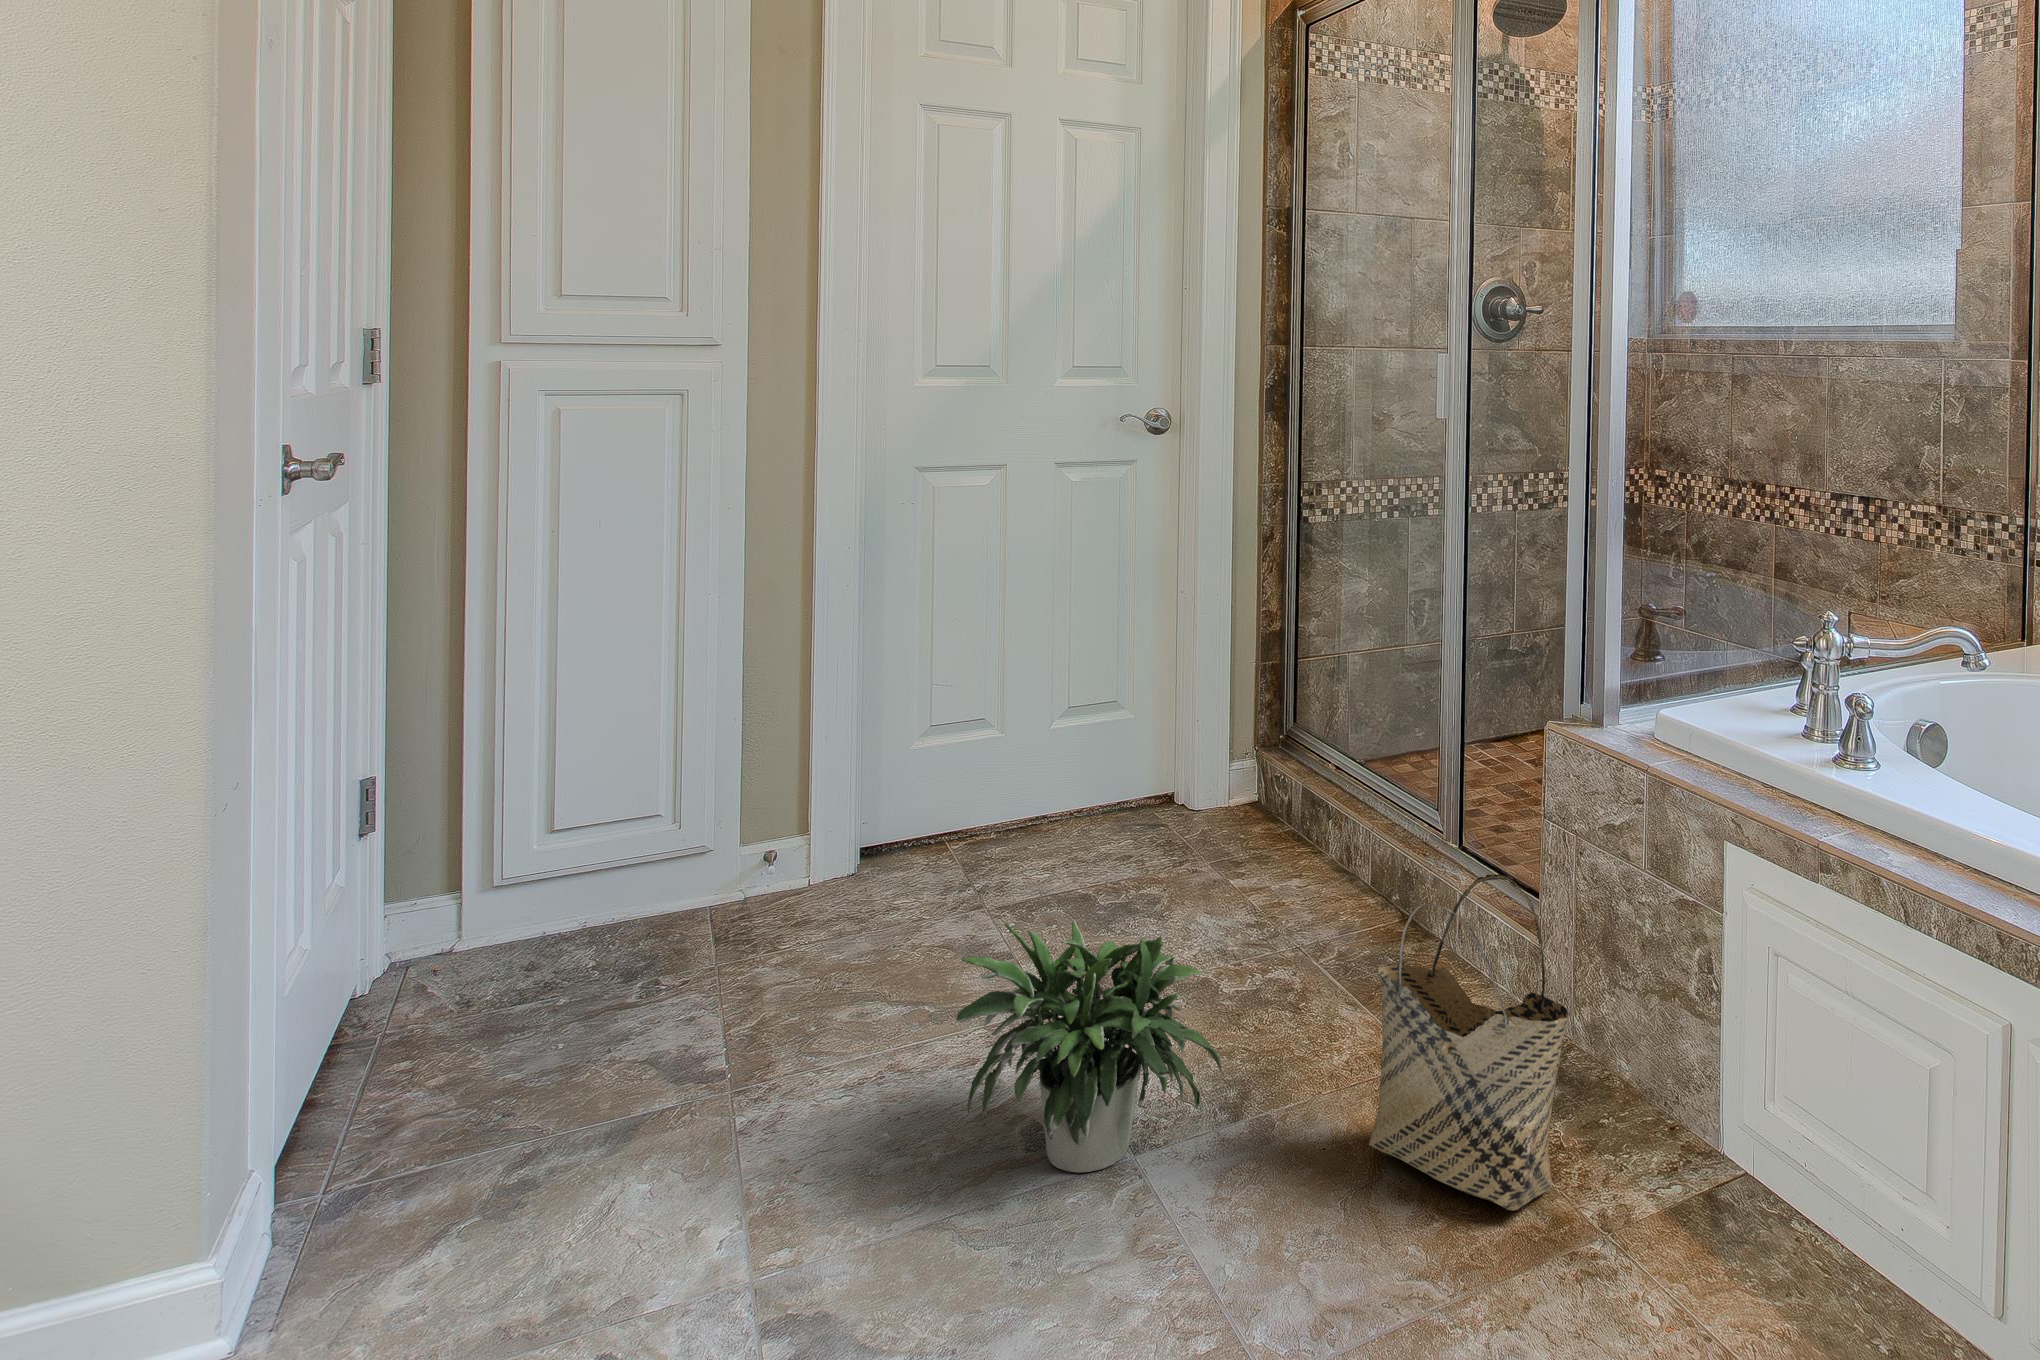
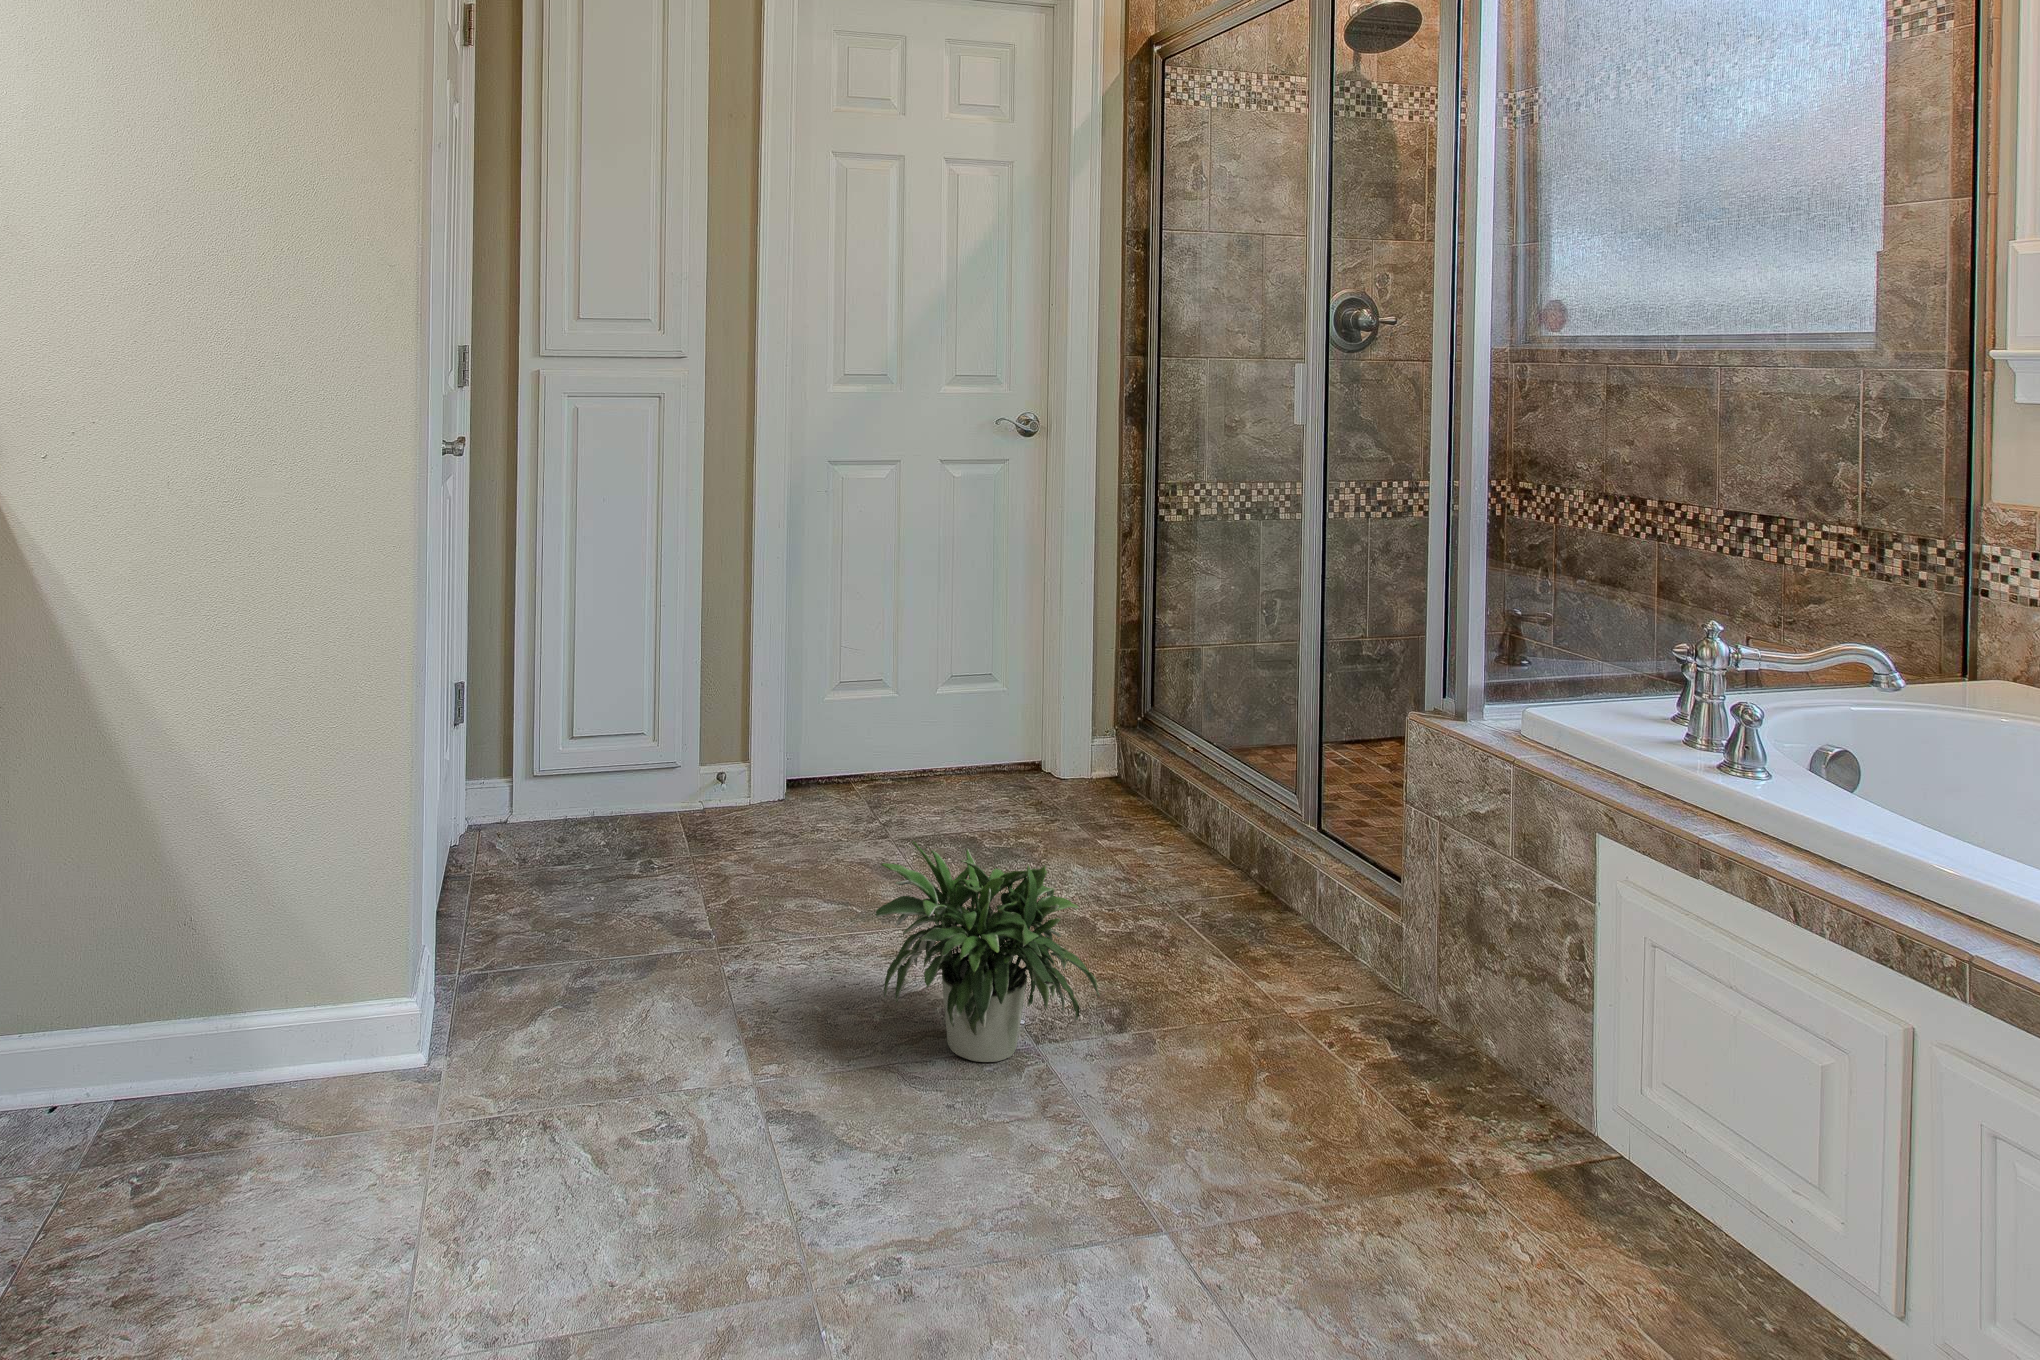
woven basket: present [1369,874,1569,1211] -> none [1233,845,1429,1155]

